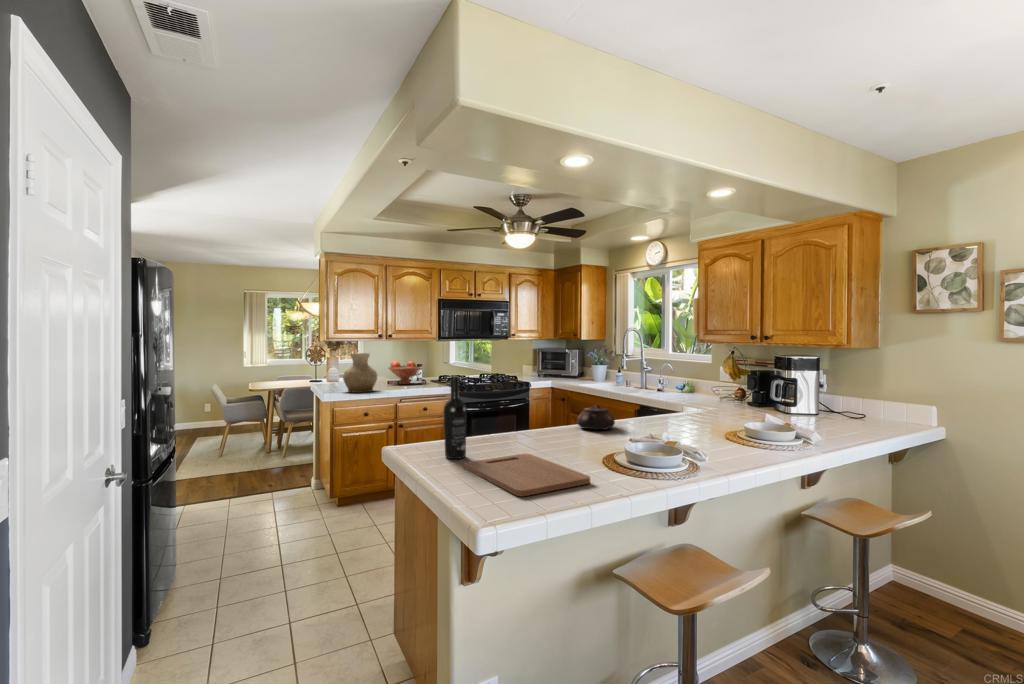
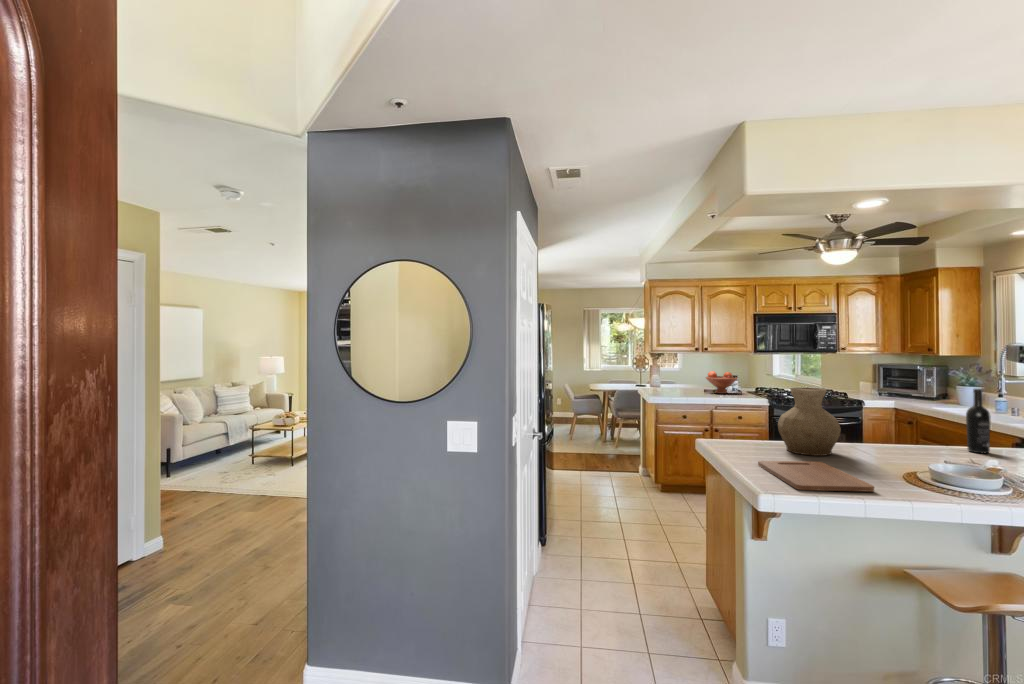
vase: present [343,353,377,393] -> present [778,388,841,456]
wine bottle: present [444,376,467,459] -> present [966,389,990,453]
teapot: present [577,405,615,430] -> none [893,427,942,454]

